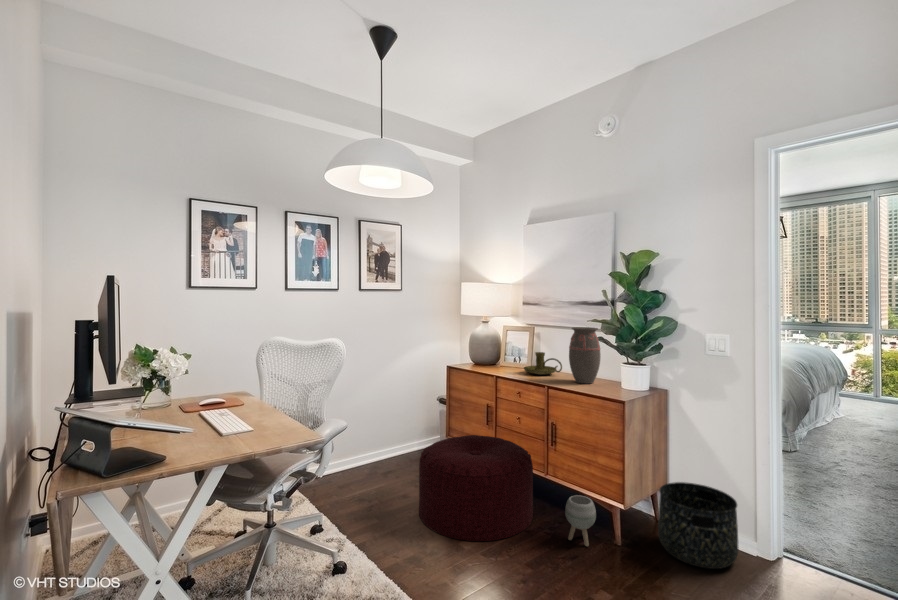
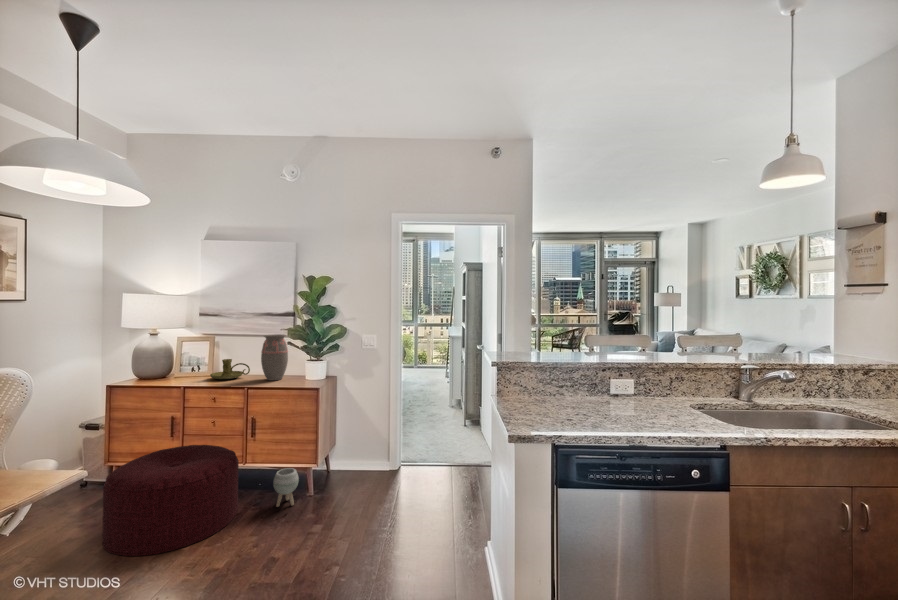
basket: present [658,482,738,569] -> none [338,435,385,488]

